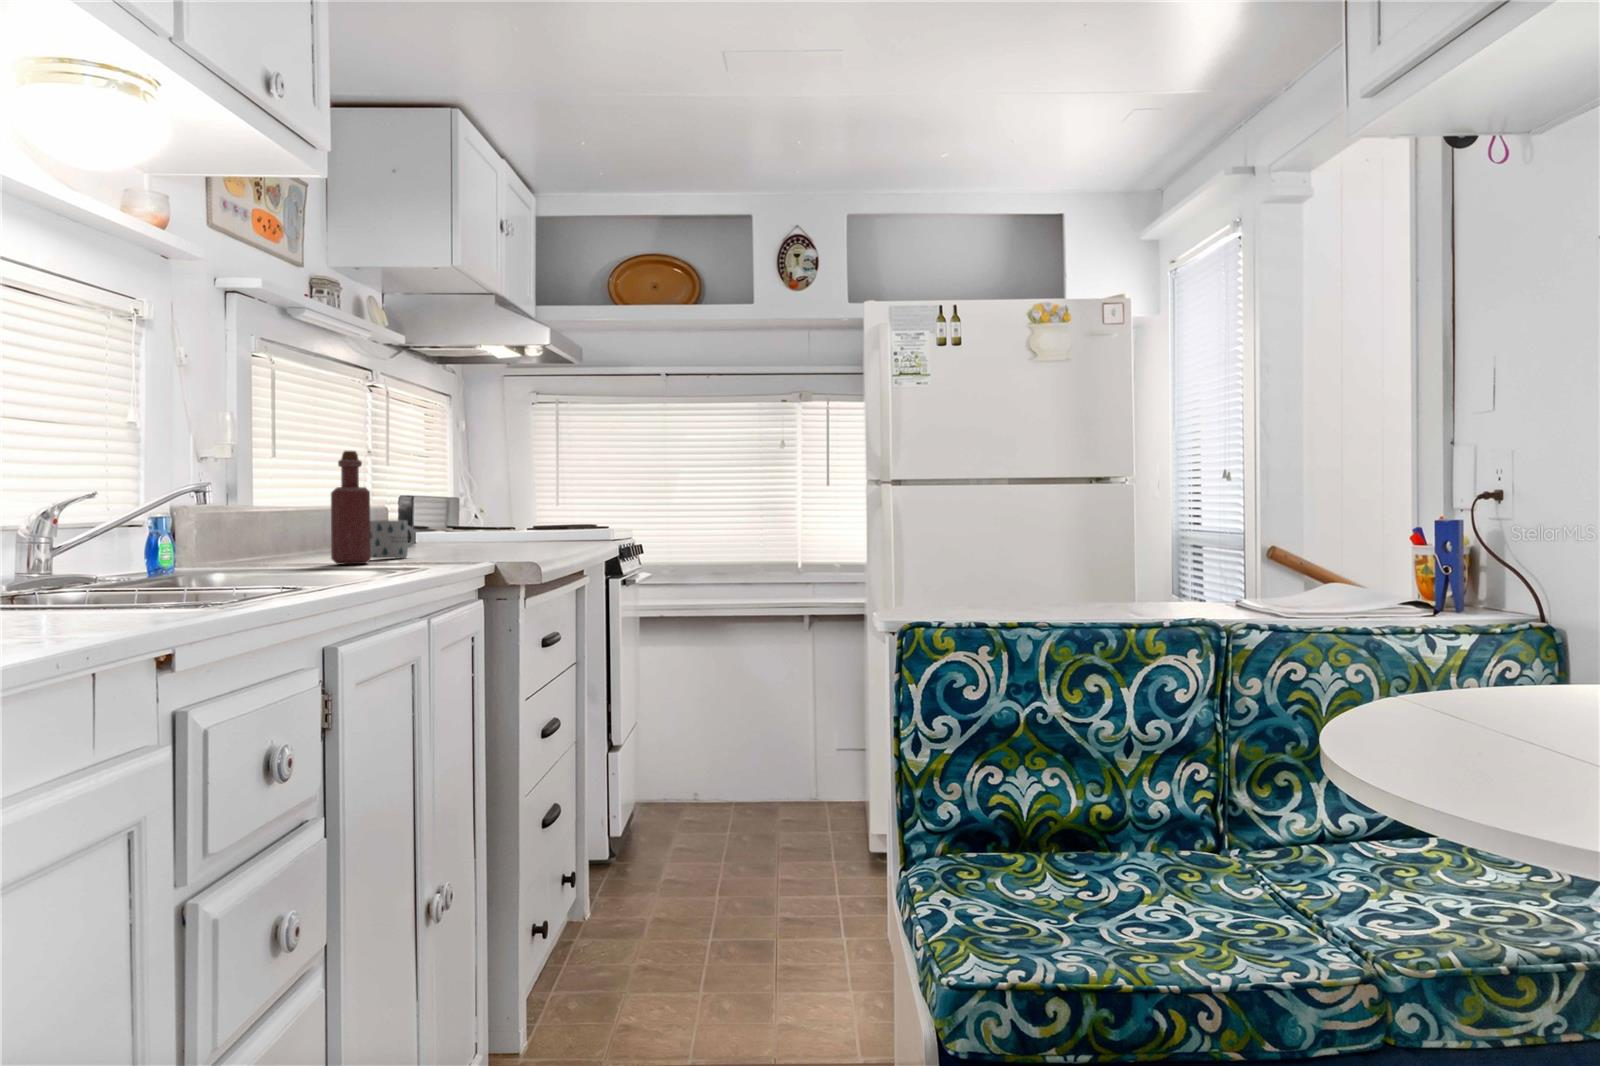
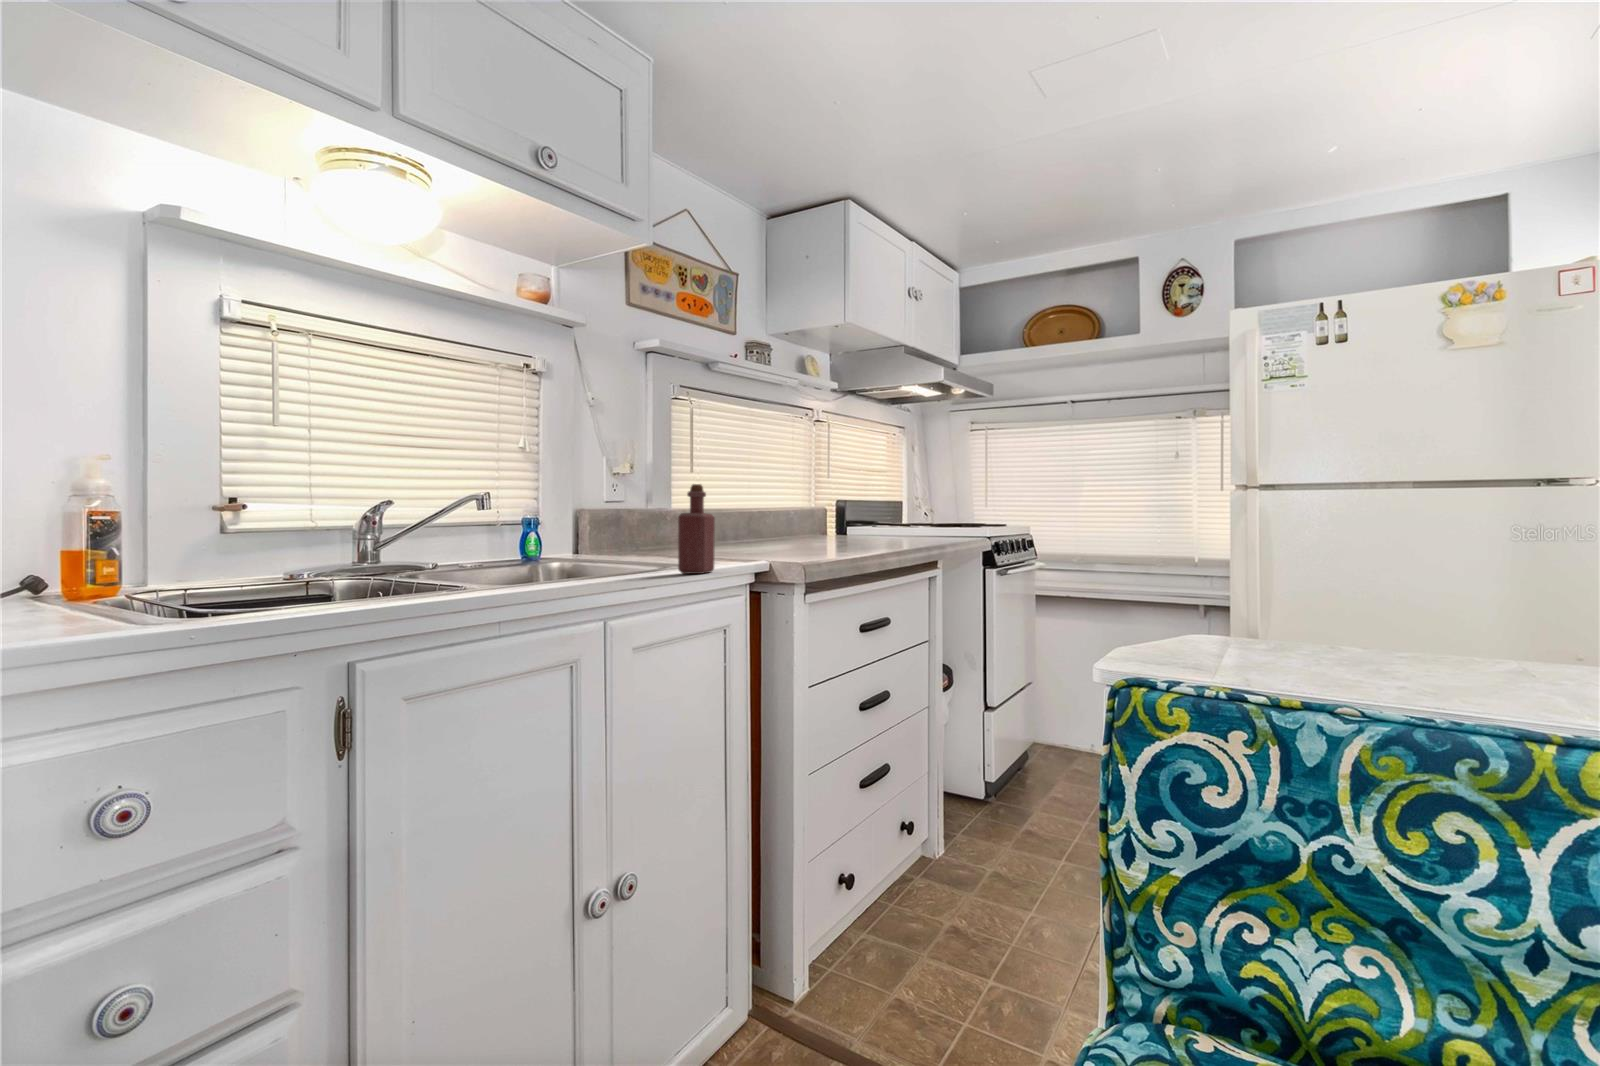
mug: present [370,520,415,559] -> none [731,539,769,569]

